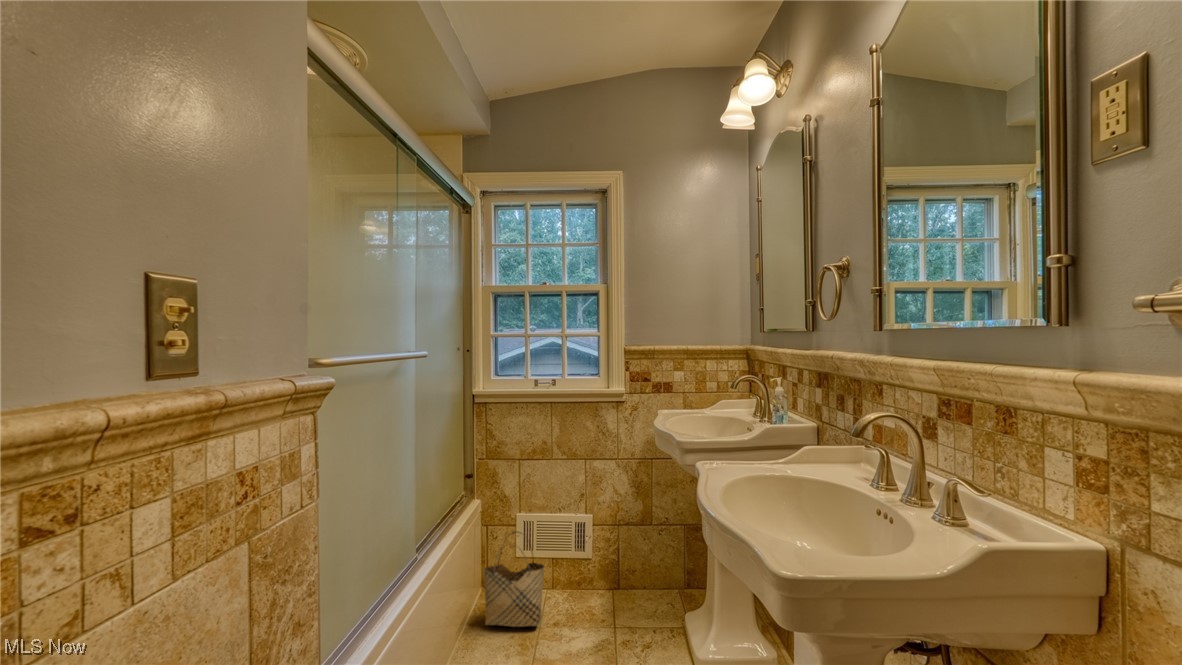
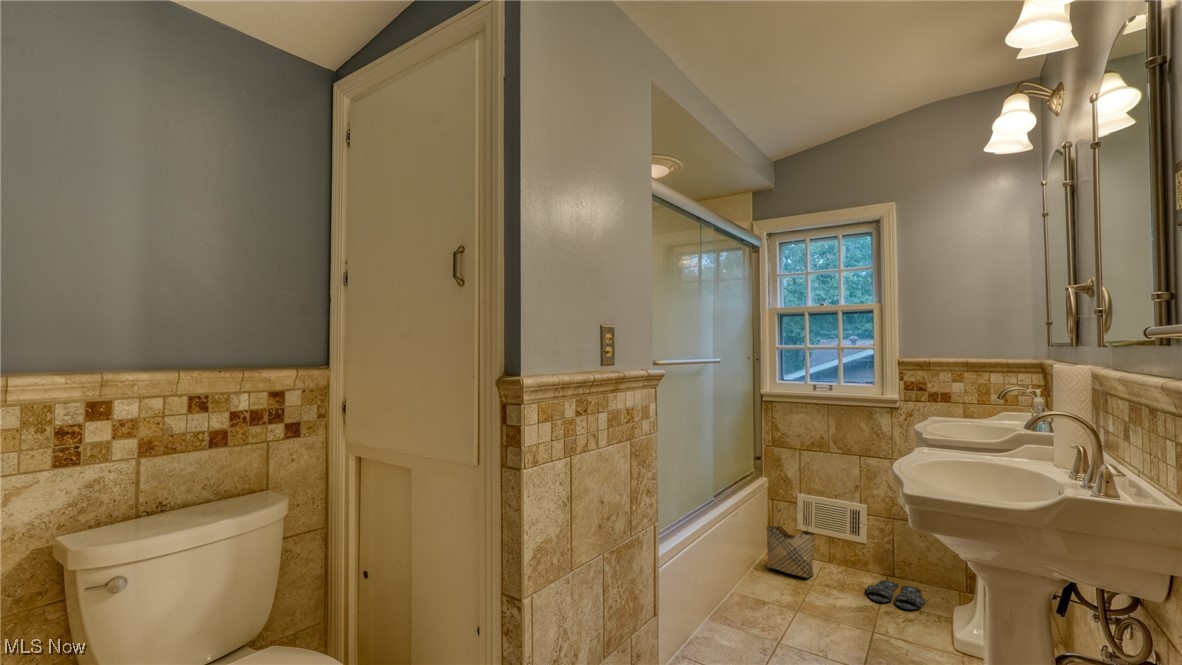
slippers: none [601,595,659,635] -> present [866,581,925,610]

